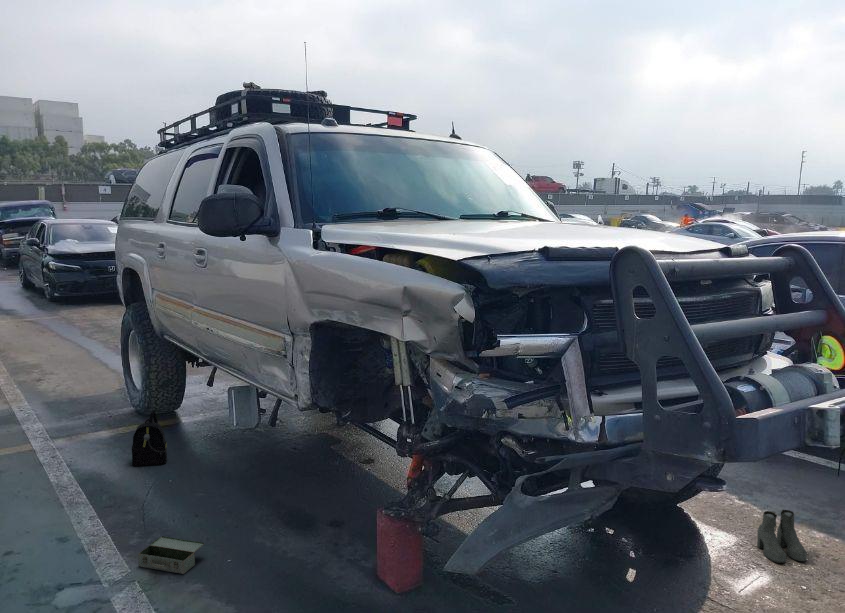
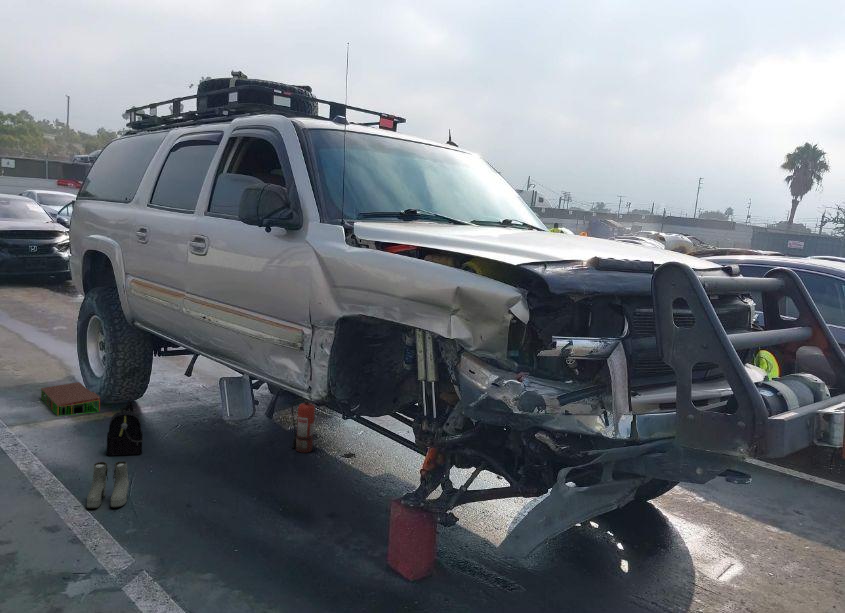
storage bin: none [88,395,139,429] -> present [41,382,100,416]
fire extinguisher: none [311,399,336,459] -> present [292,399,315,453]
boots: present [757,510,807,563] -> present [87,461,129,509]
toolbox: present [138,536,204,574] -> none [145,526,212,564]

